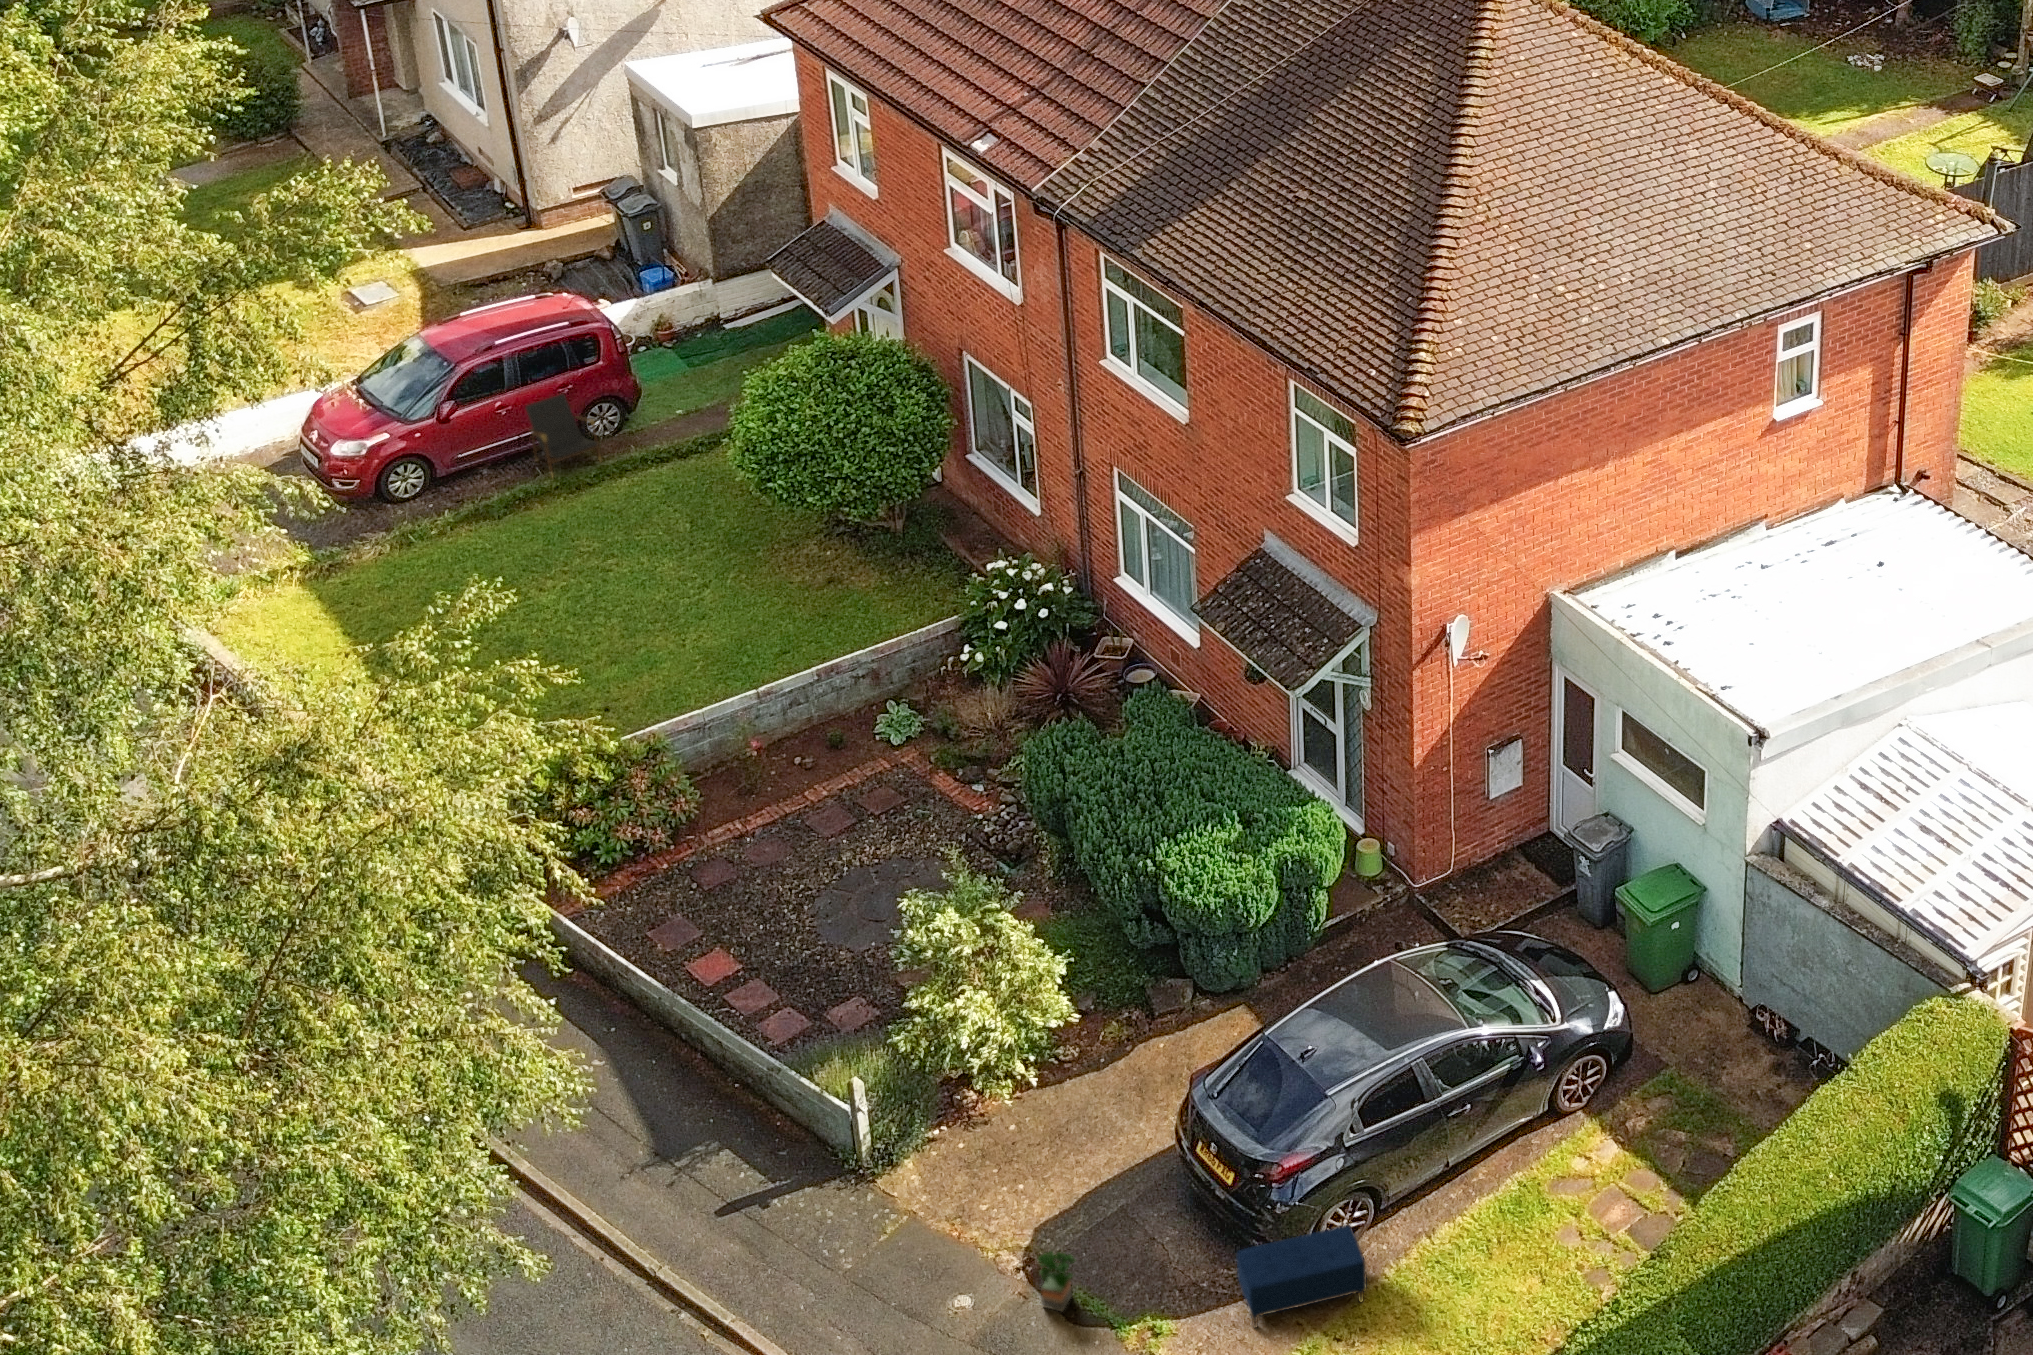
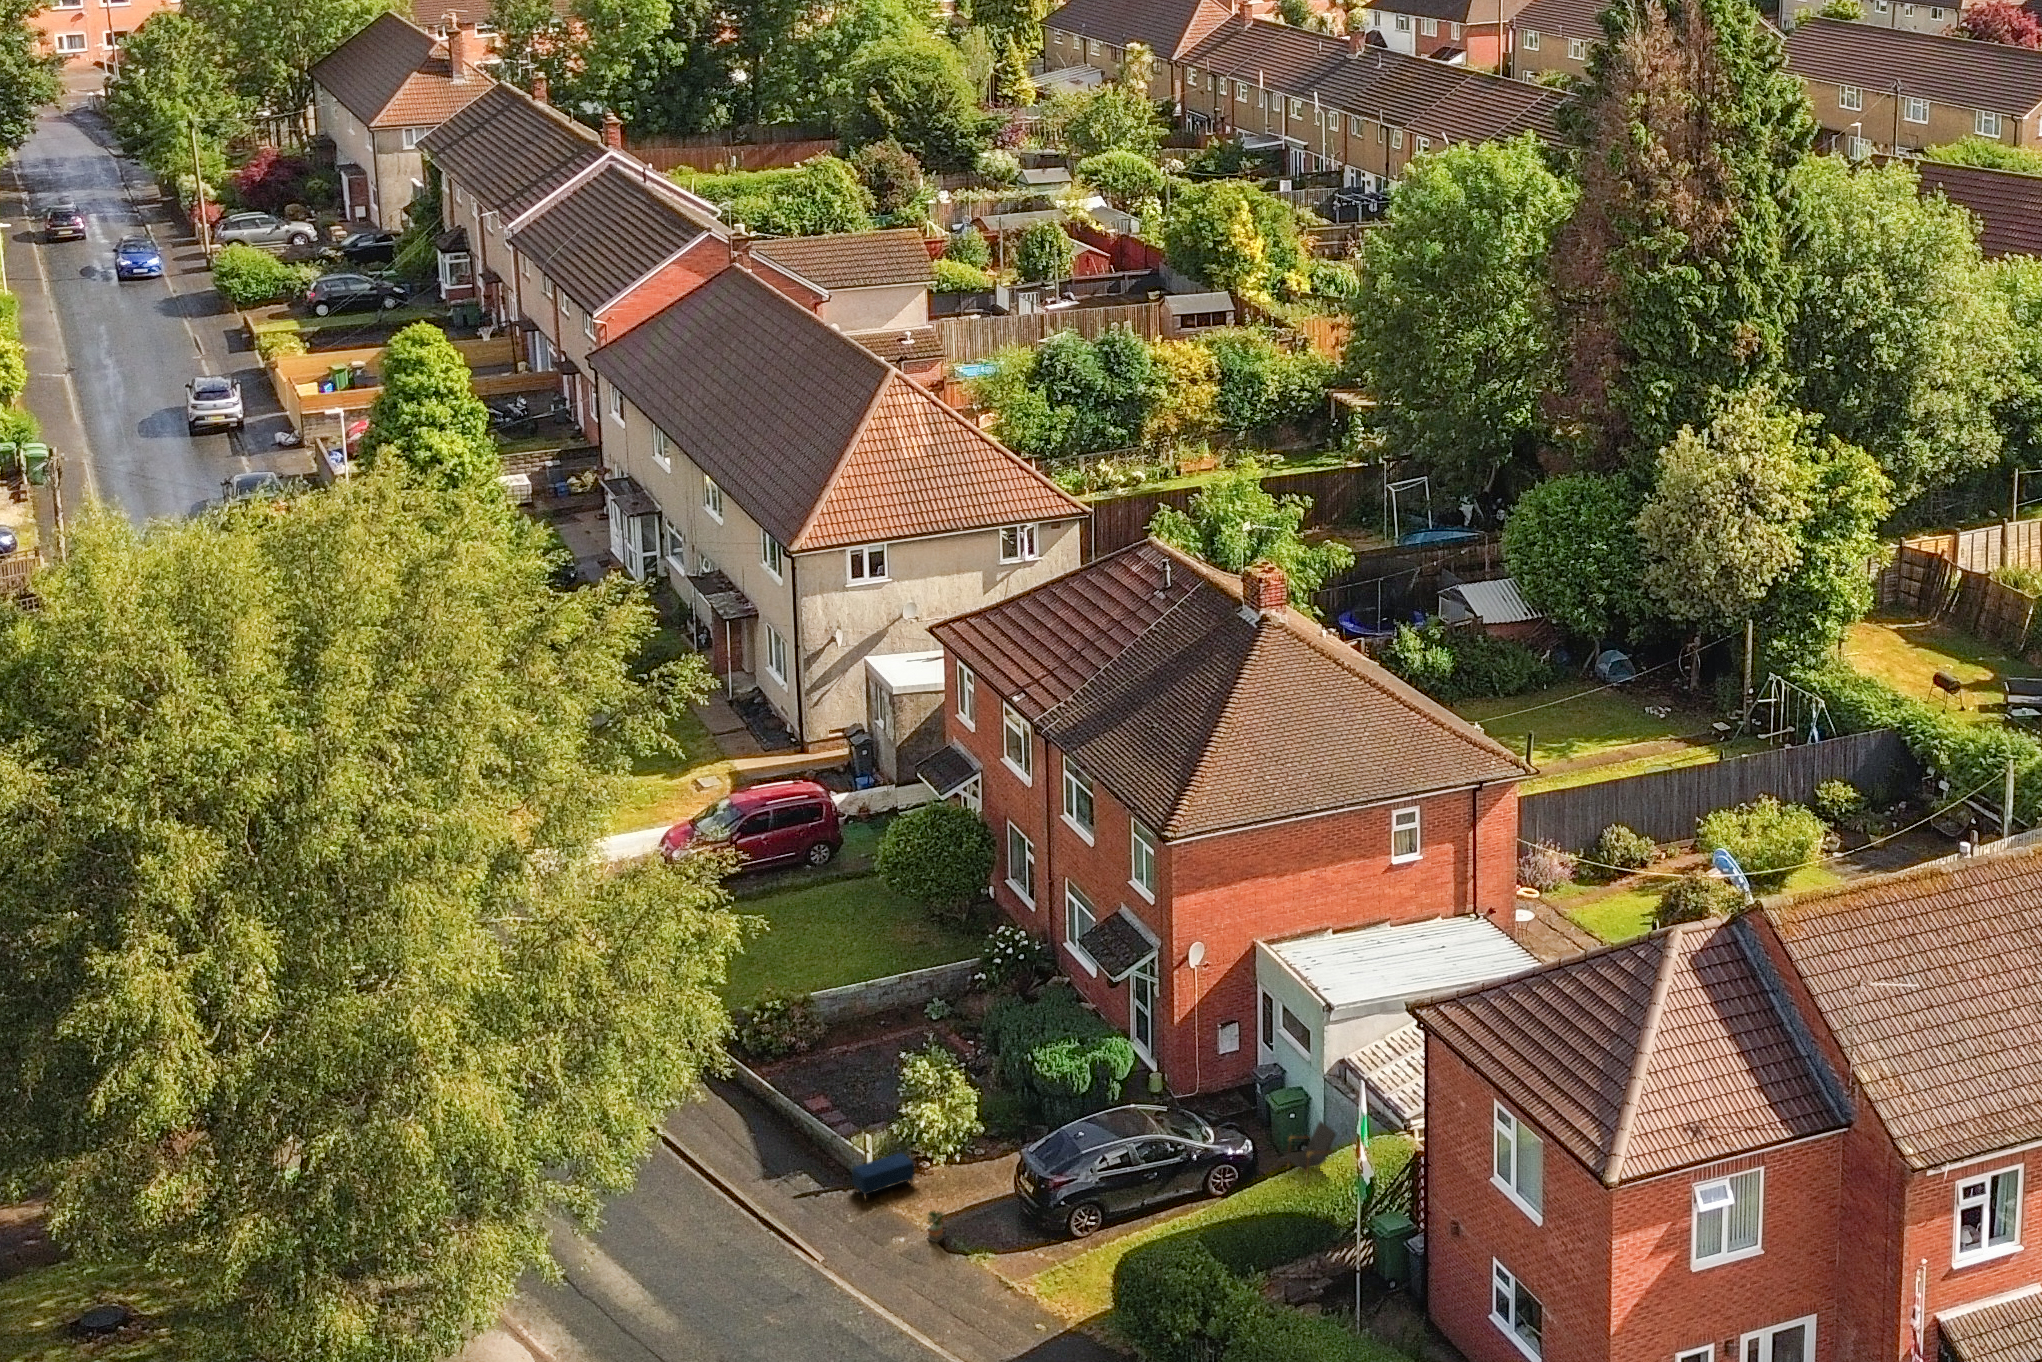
lounge chair: present [526,394,601,477] -> present [1284,1122,1336,1181]
bench: present [1237,1225,1367,1328] -> present [852,1153,914,1200]

